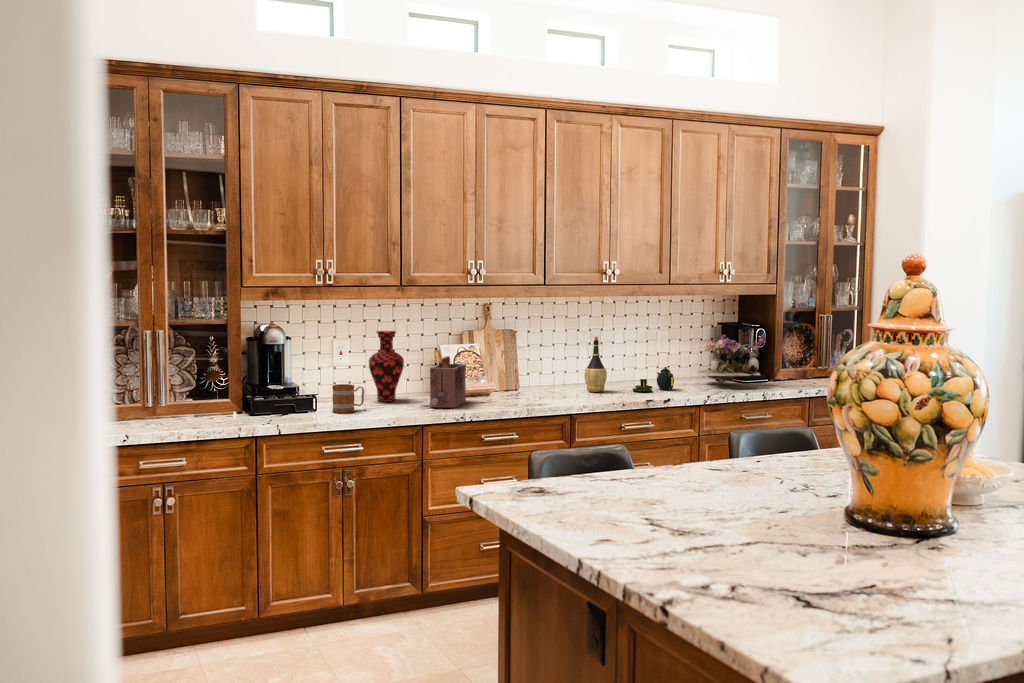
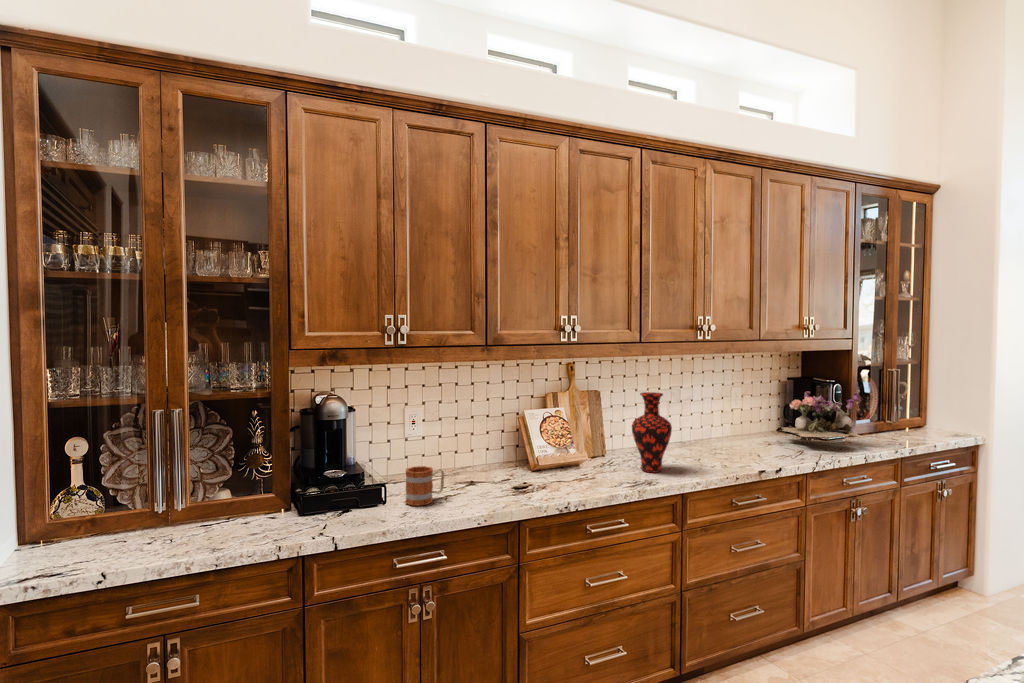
vase: present [369,331,404,402] -> present [632,392,672,472]
wine bottle: present [584,337,607,392] -> none [677,397,703,458]
toaster: present [430,356,466,408] -> none [523,426,558,493]
teapot: present [632,367,674,392] -> none [723,428,773,458]

